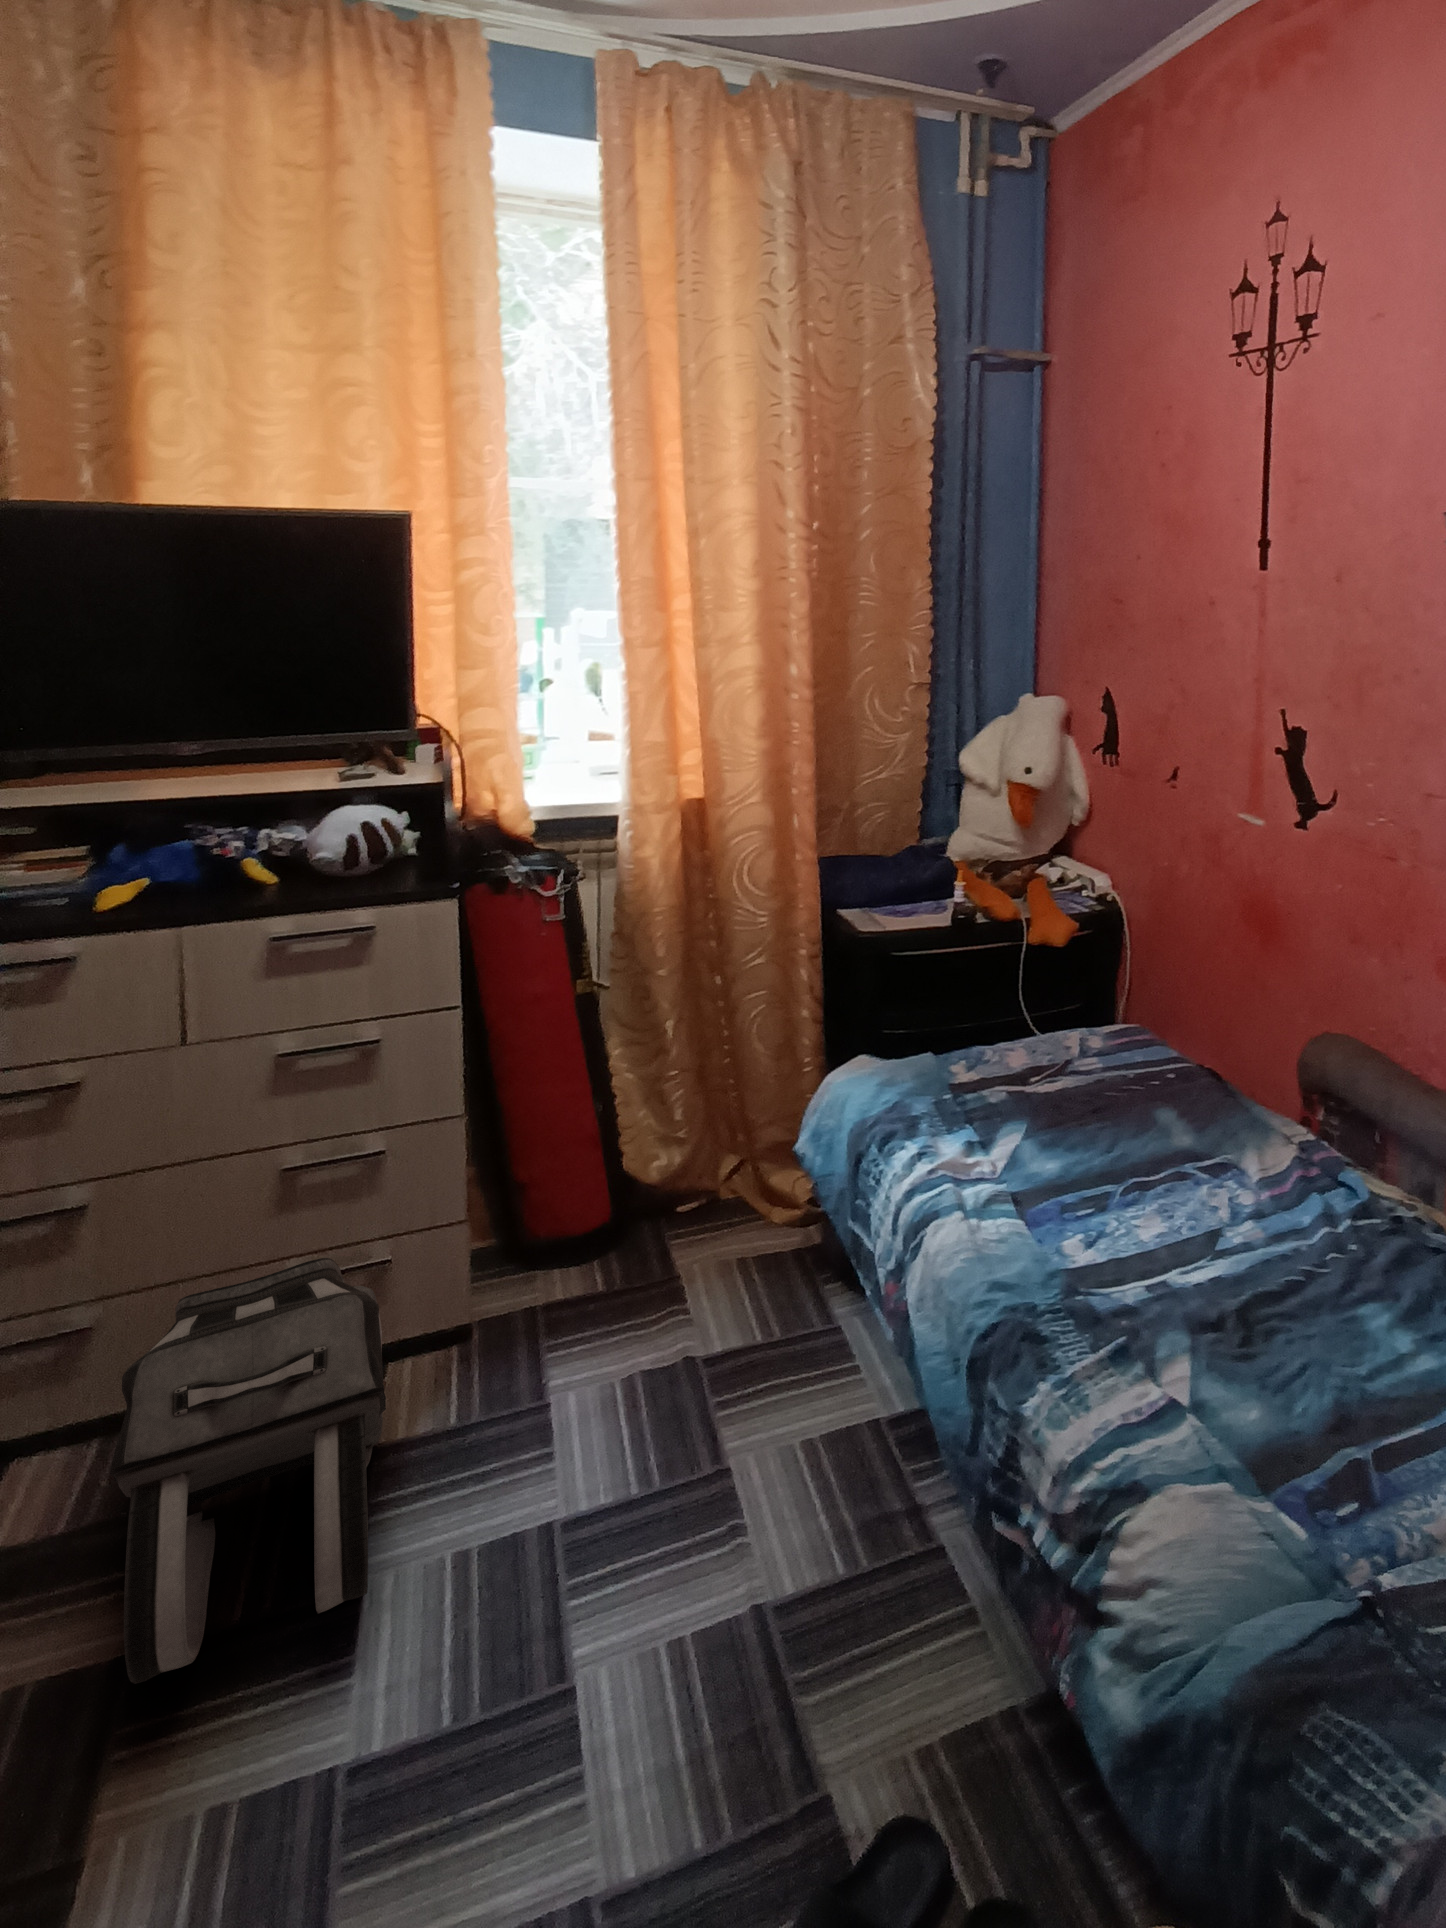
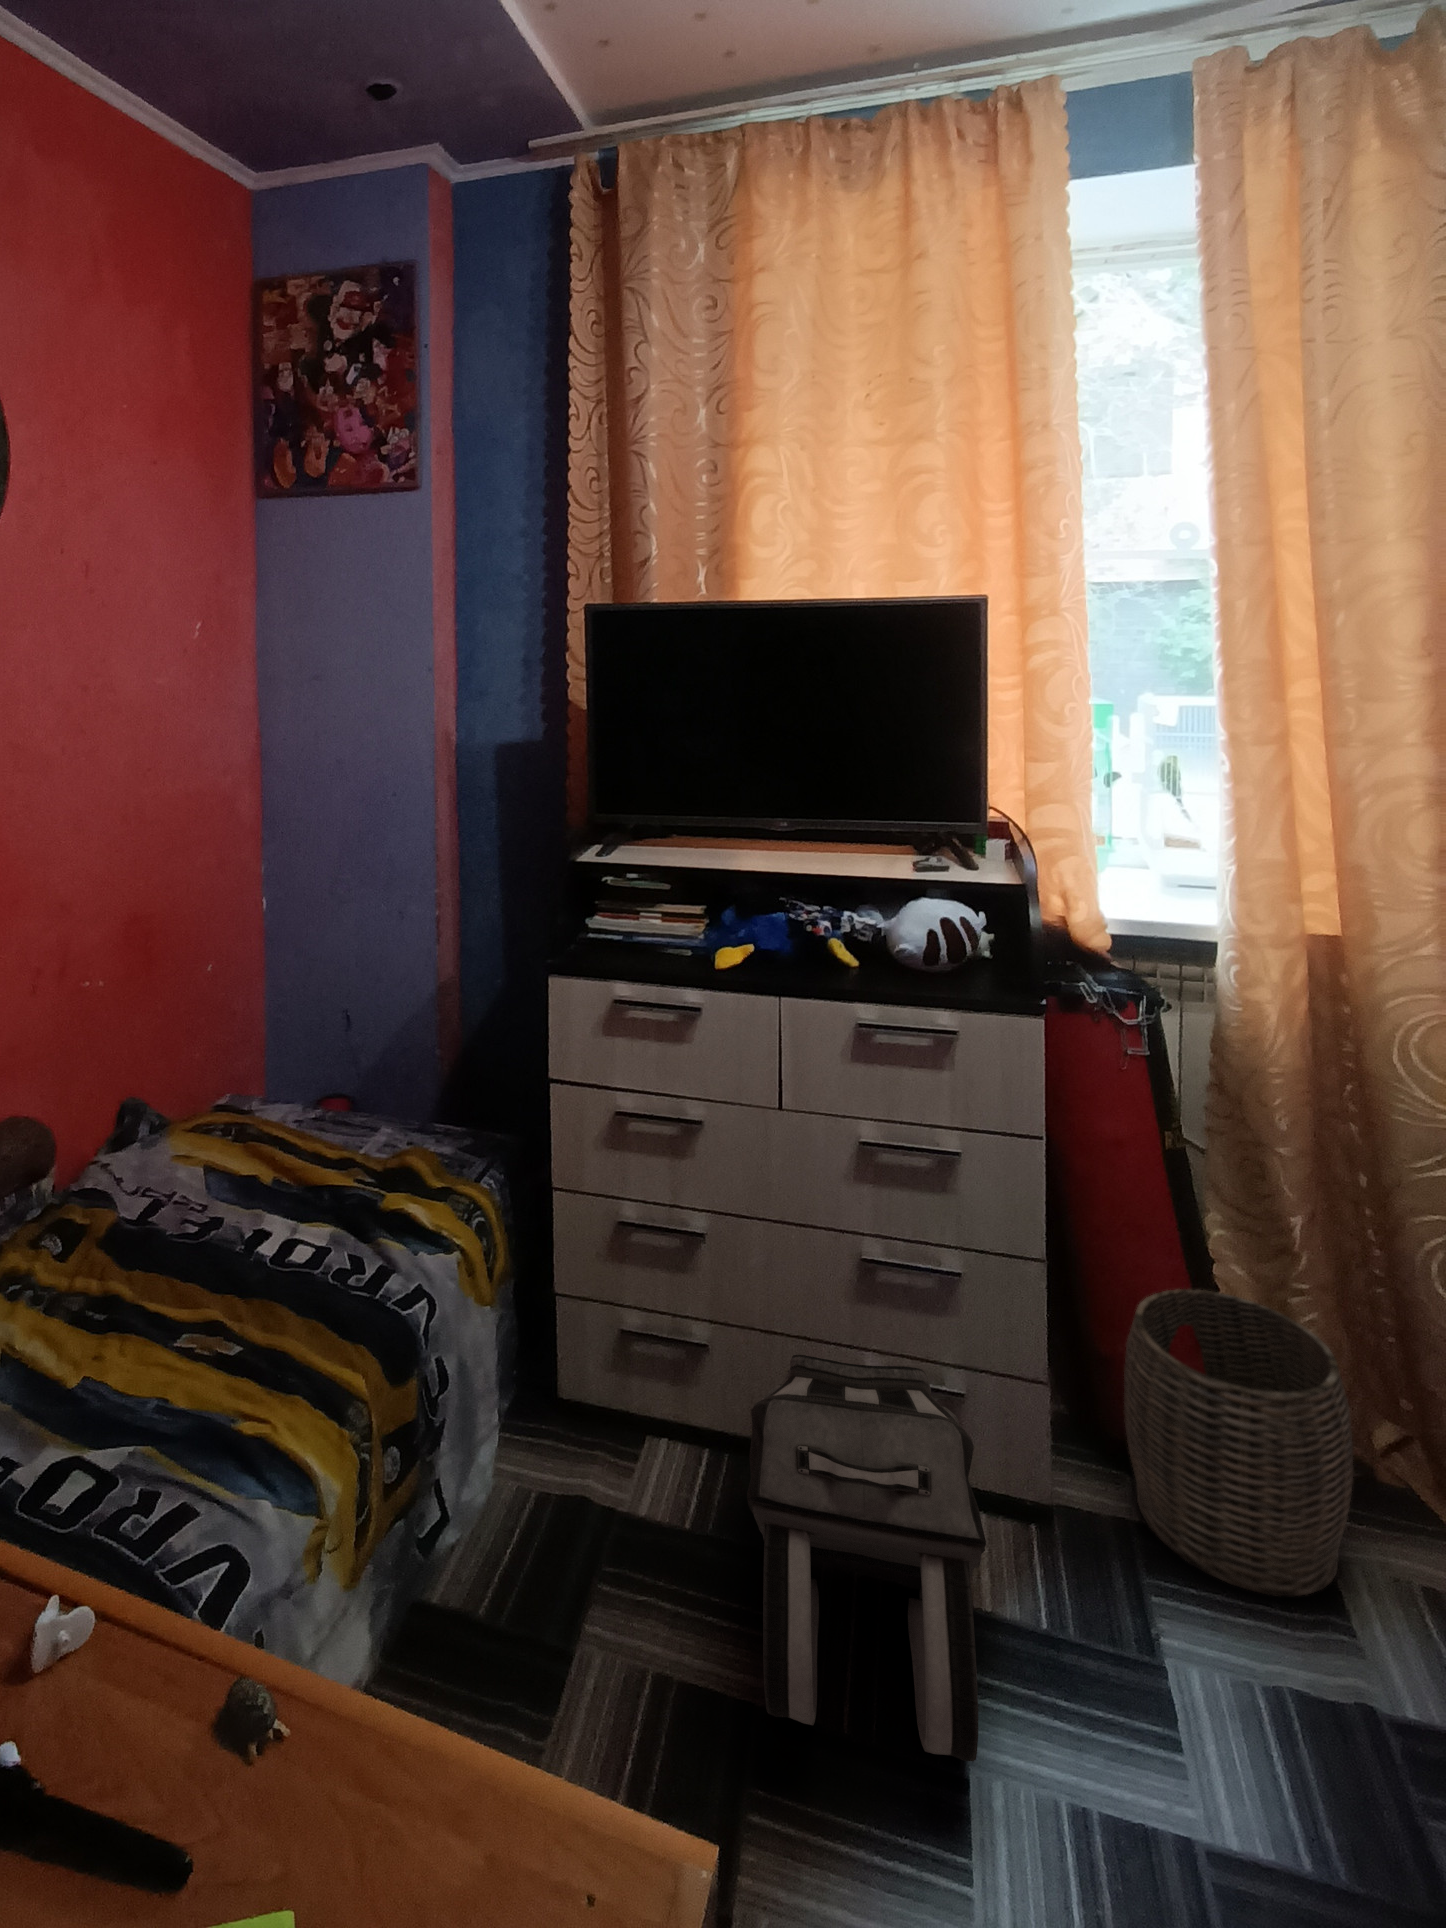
woven basket: none [538,1096,702,1326] -> present [1124,1289,1353,1596]

